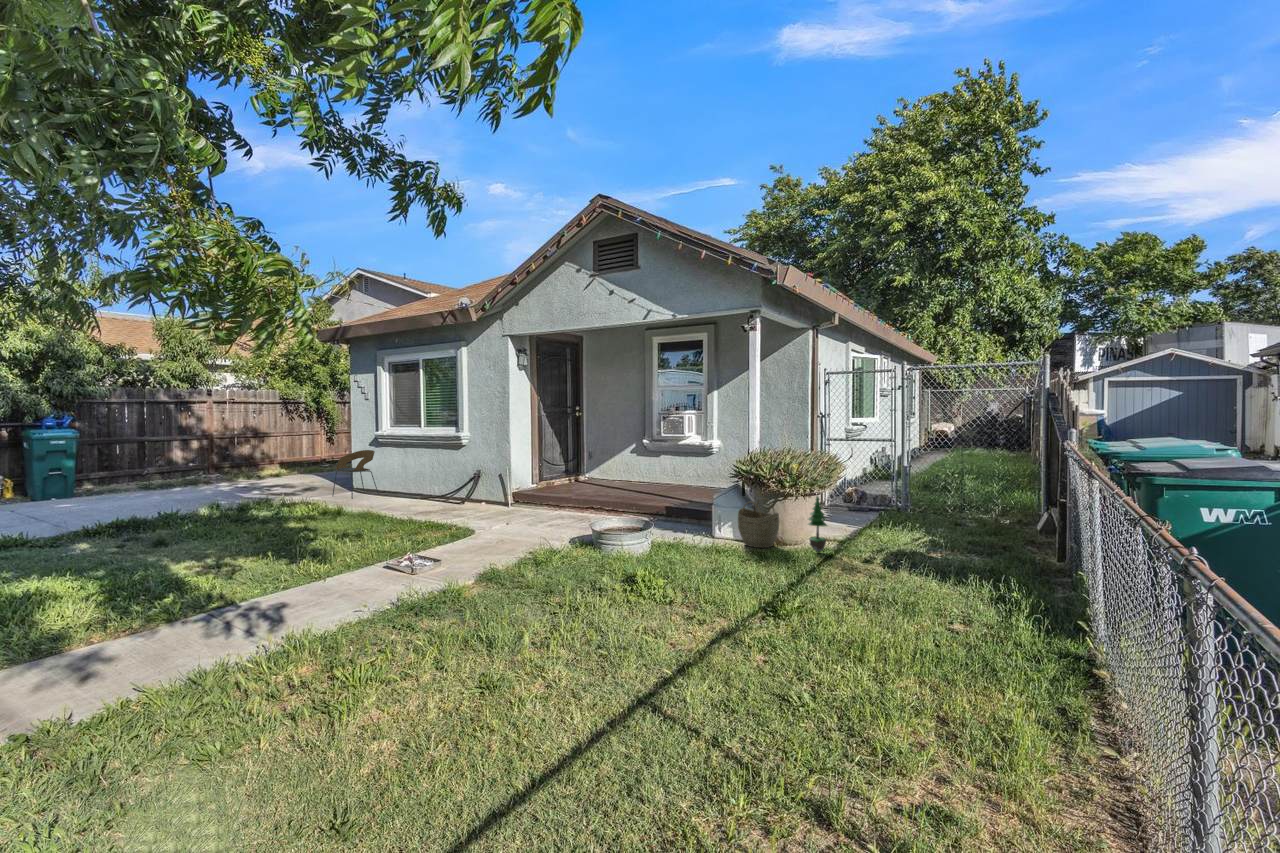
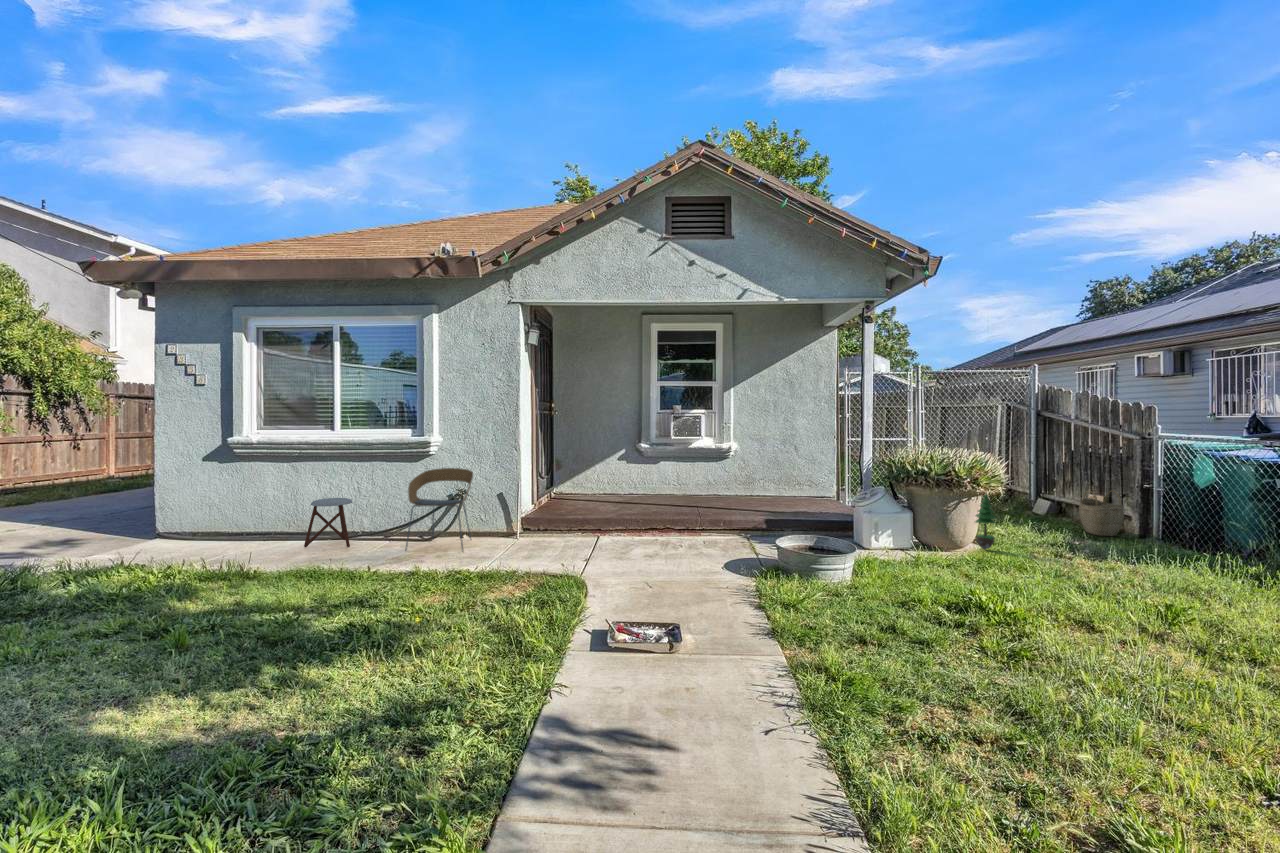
chair: present [332,450,378,499] -> present [405,468,473,551]
stool: none [395,471,425,503] -> present [304,498,352,547]
woven basket: present [738,498,779,548] -> present [1079,491,1124,536]

